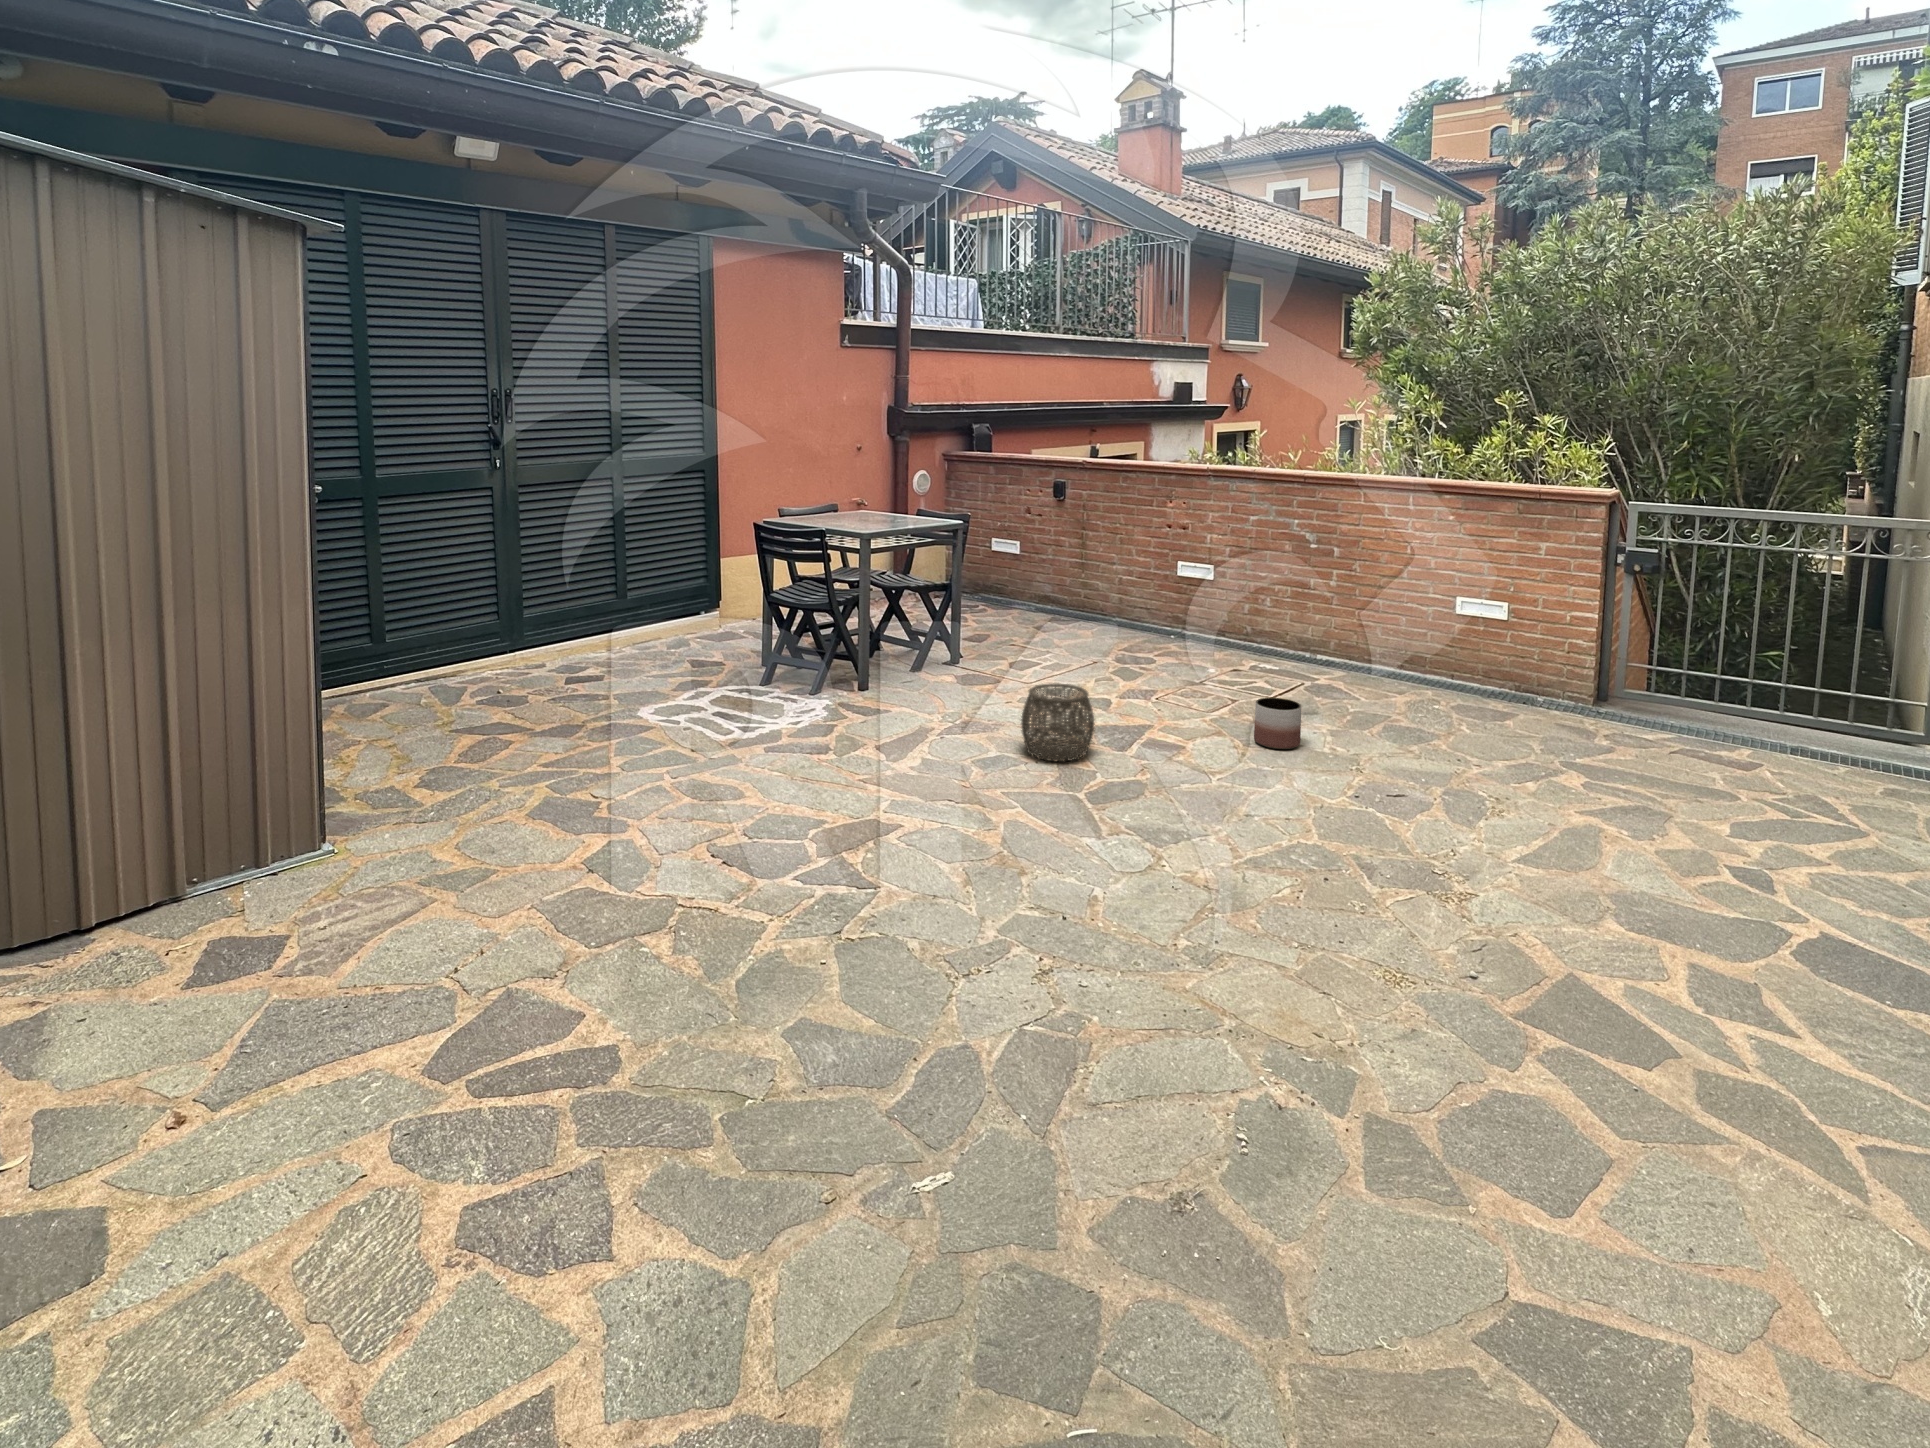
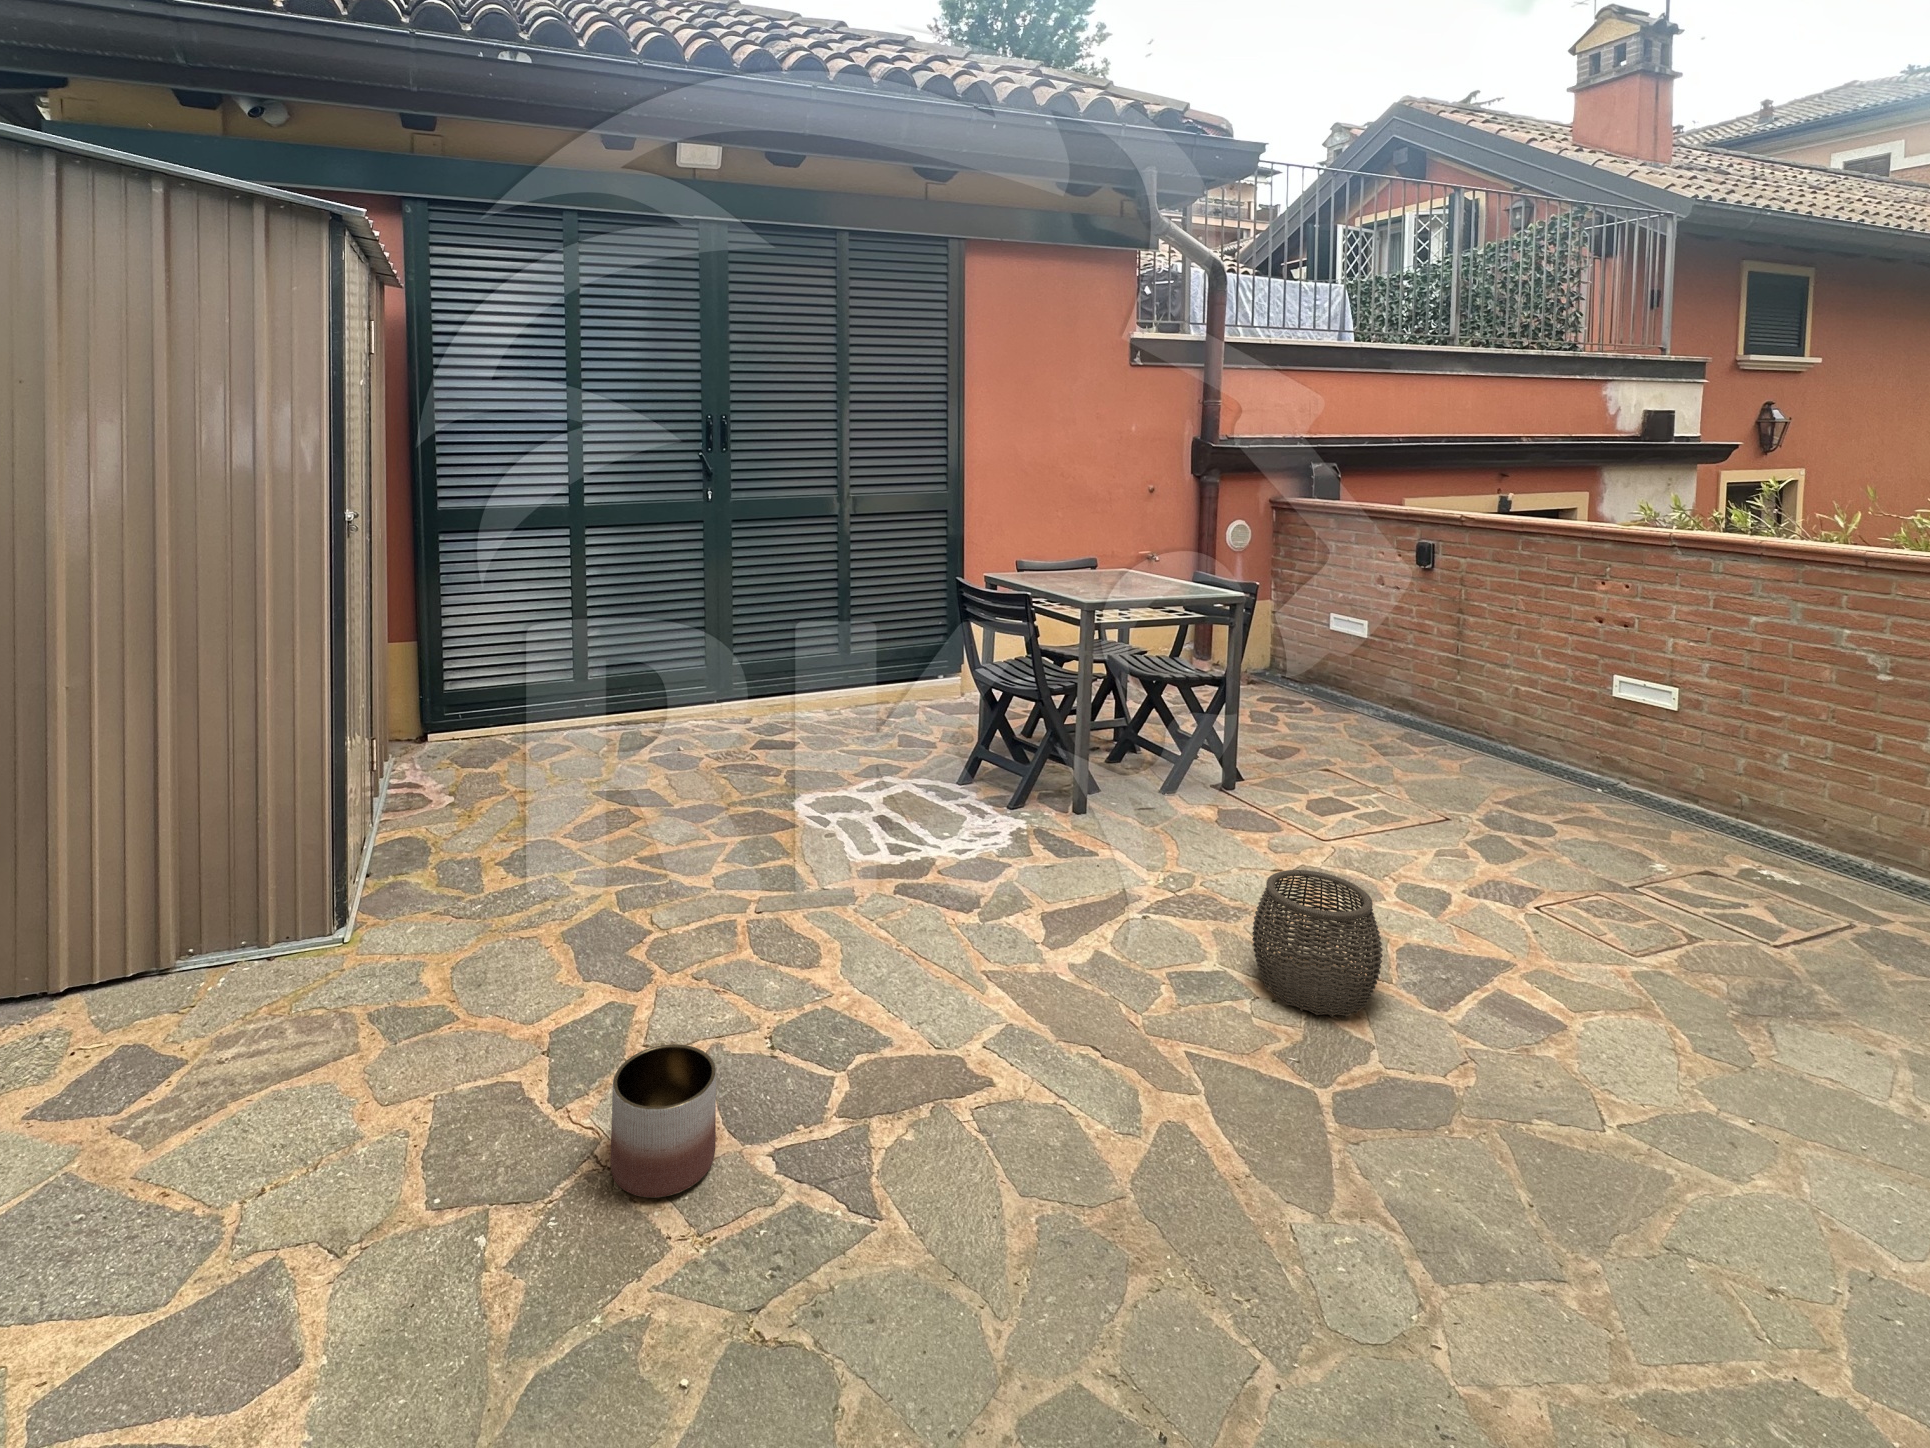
planter: present [1254,698,1301,749] -> present [610,1044,716,1198]

